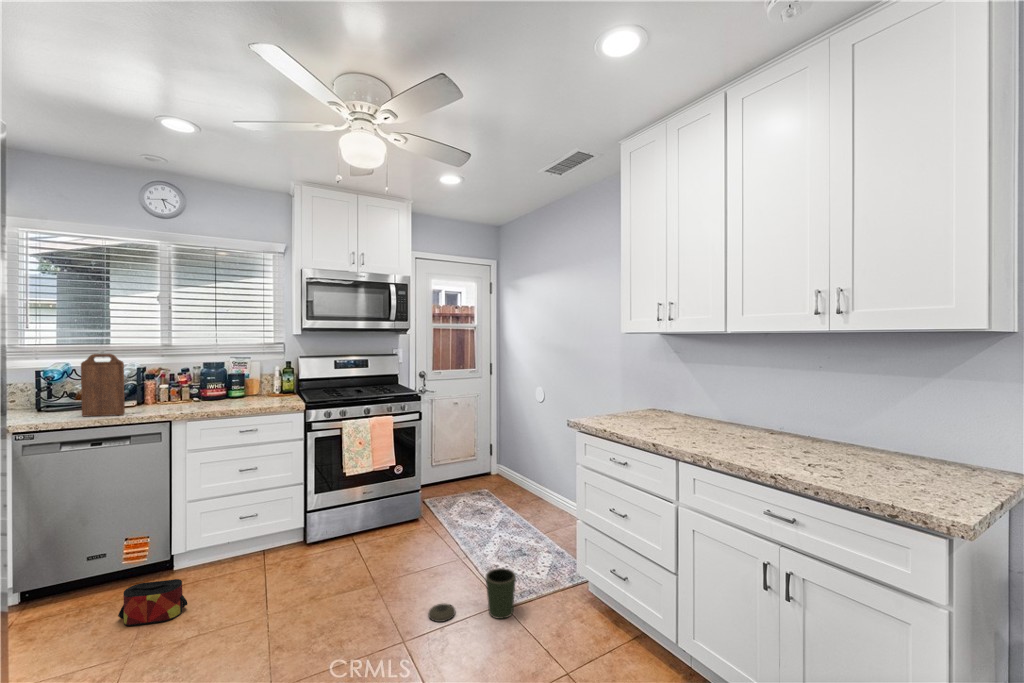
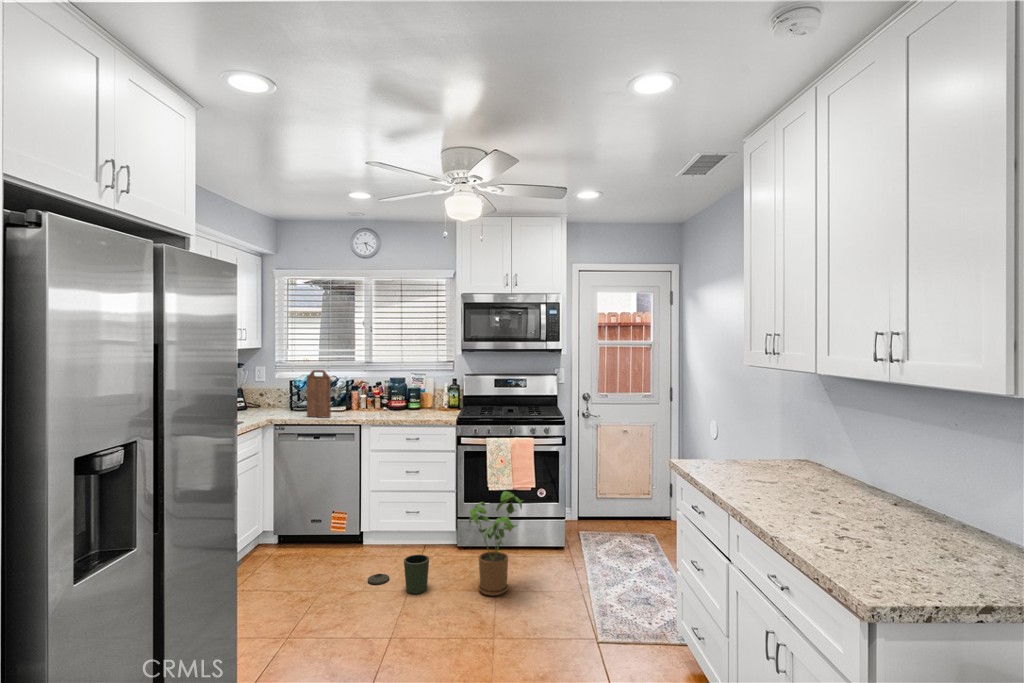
house plant: none [343,474,405,588] -> present [469,491,523,596]
trash can: present [428,568,516,622] -> present [368,555,429,594]
bag: present [118,579,188,626] -> none [315,548,357,581]

